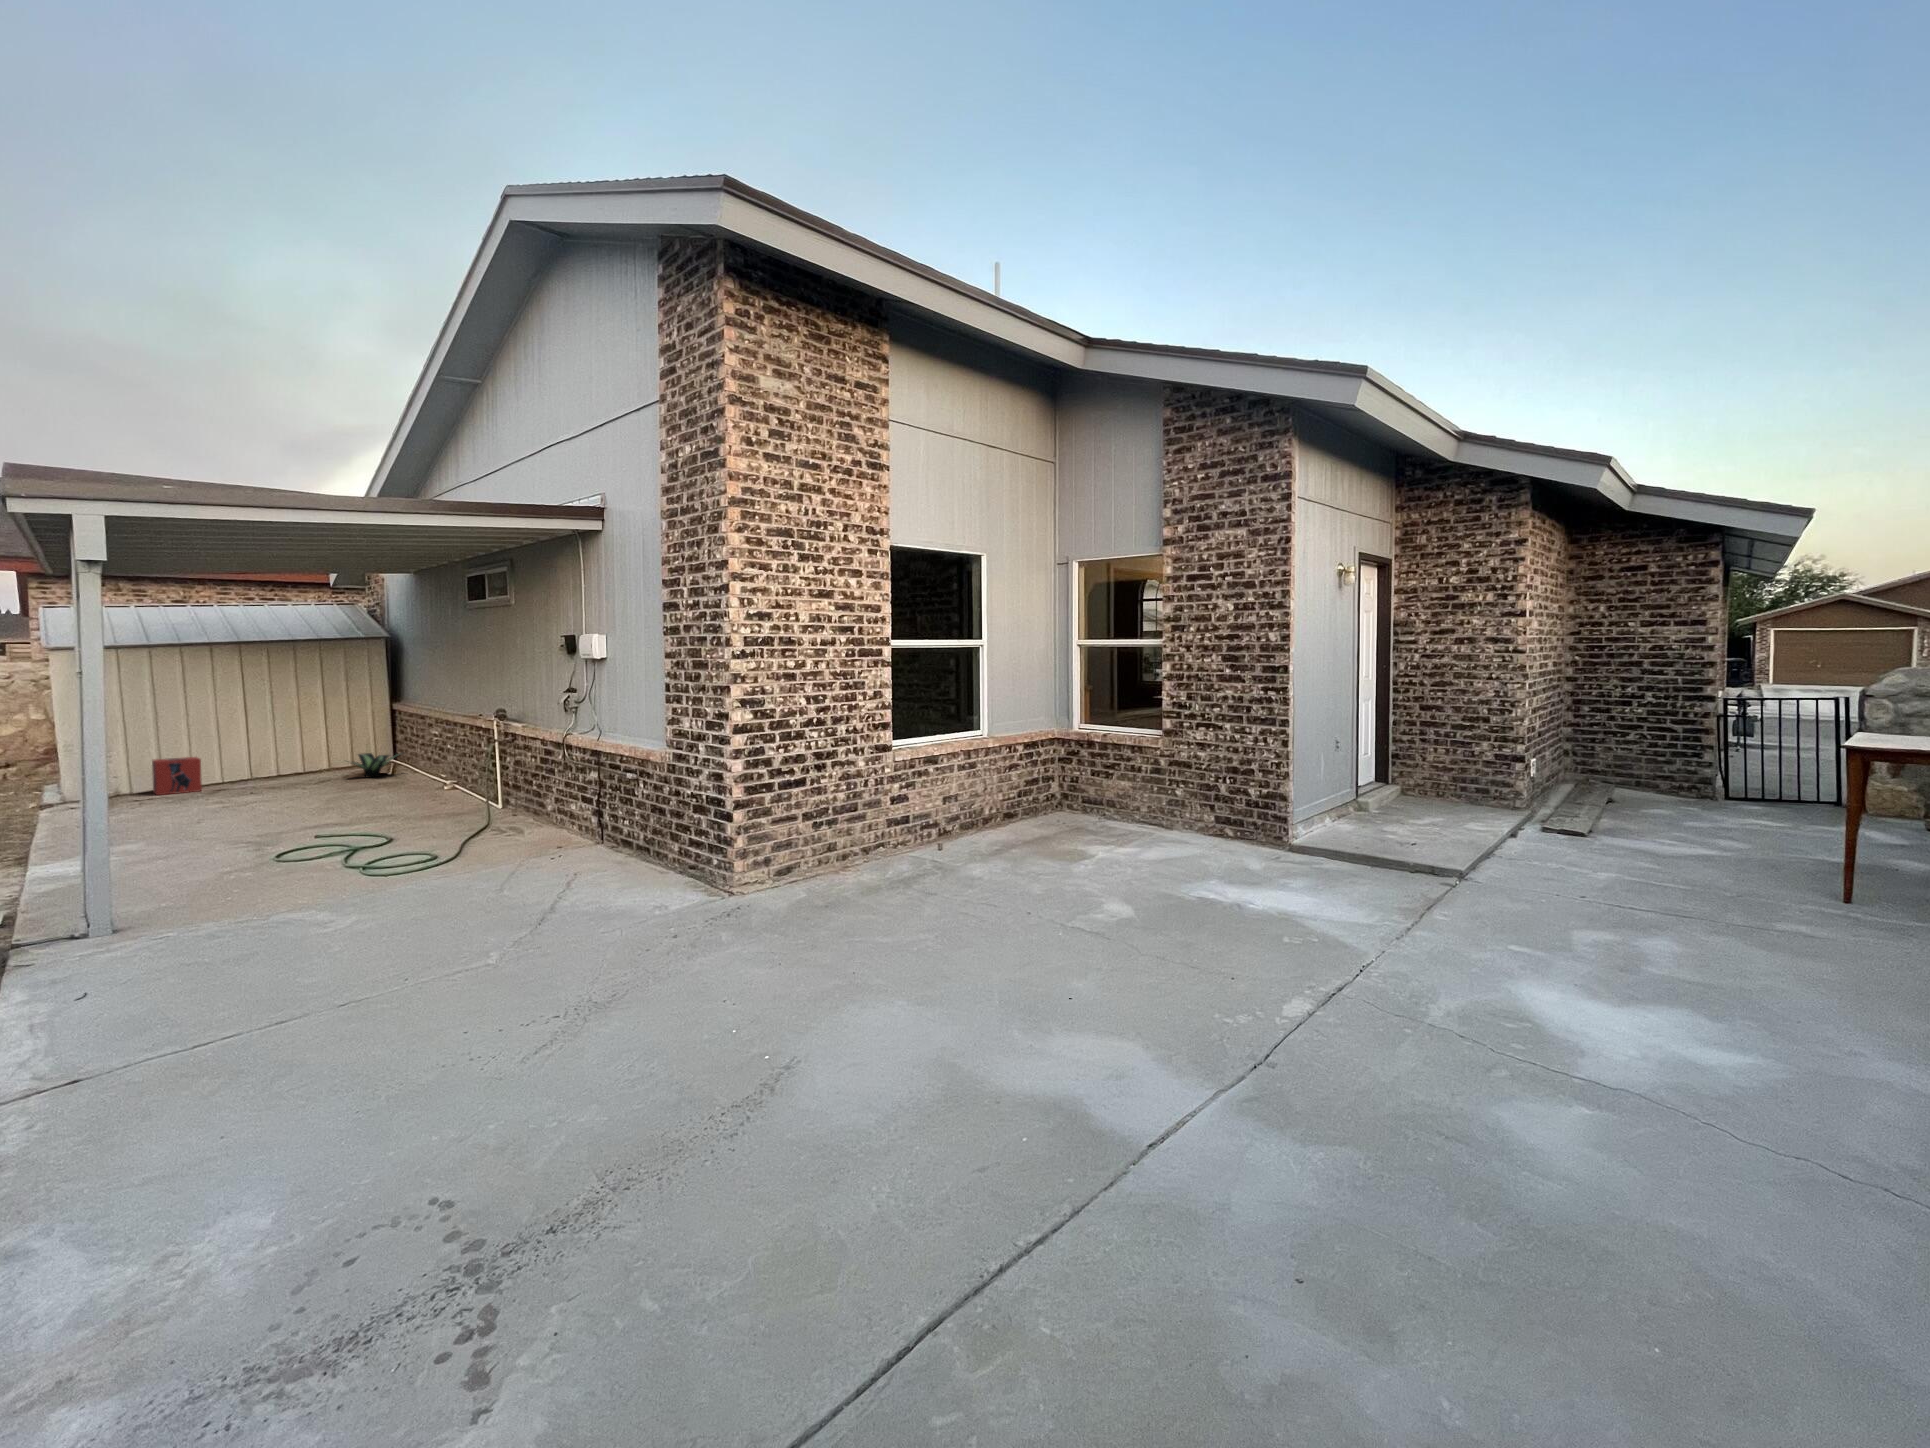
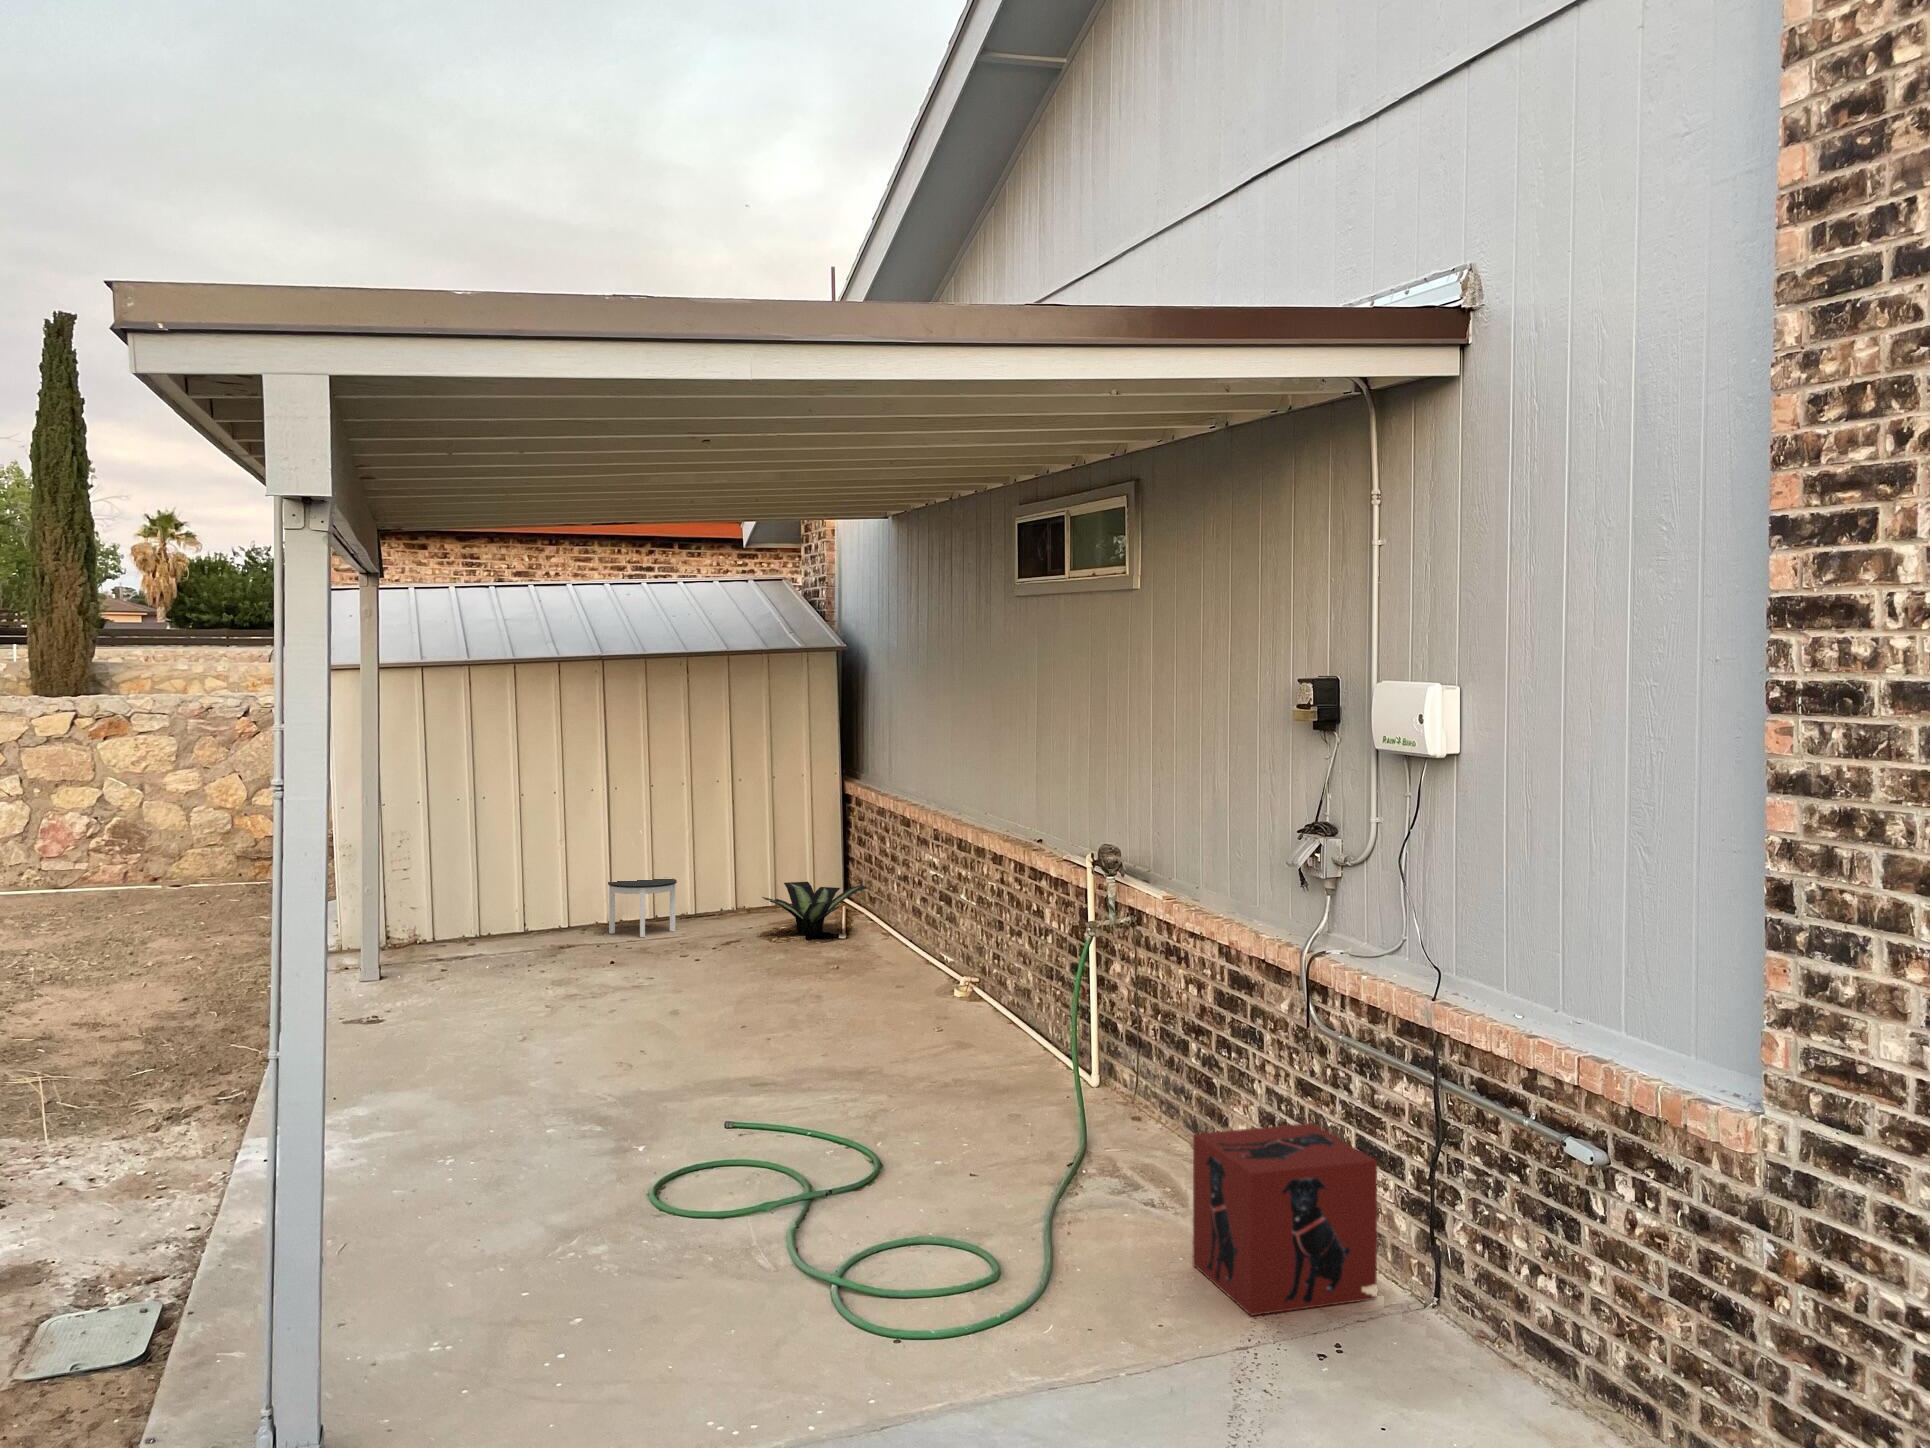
round table: none [246,755,290,785] -> present [608,879,677,937]
storage box: present [152,757,202,795] -> present [1193,1123,1377,1316]

